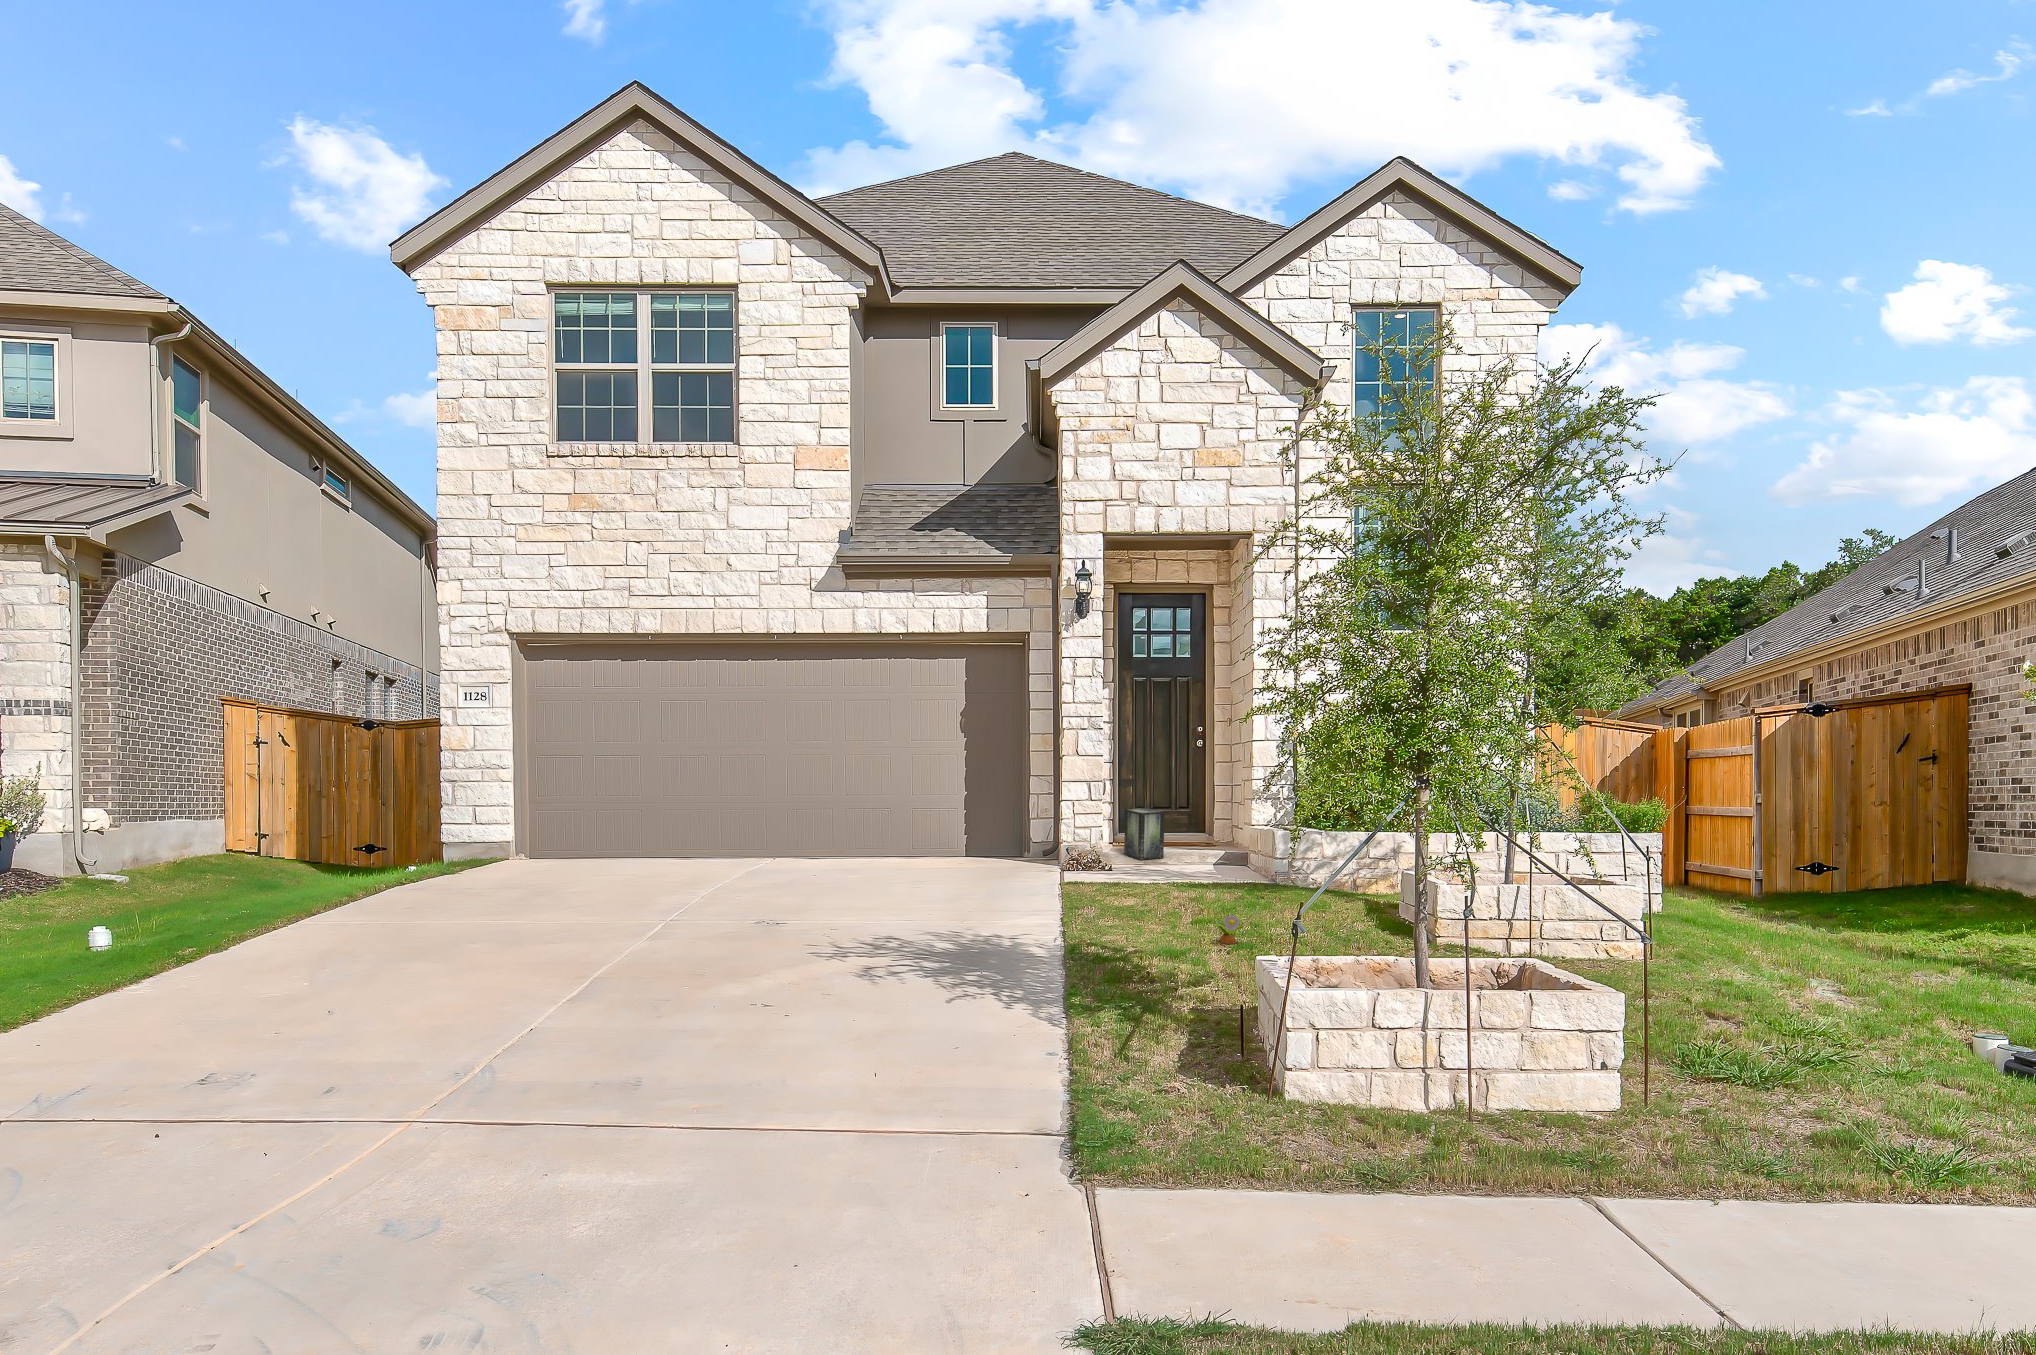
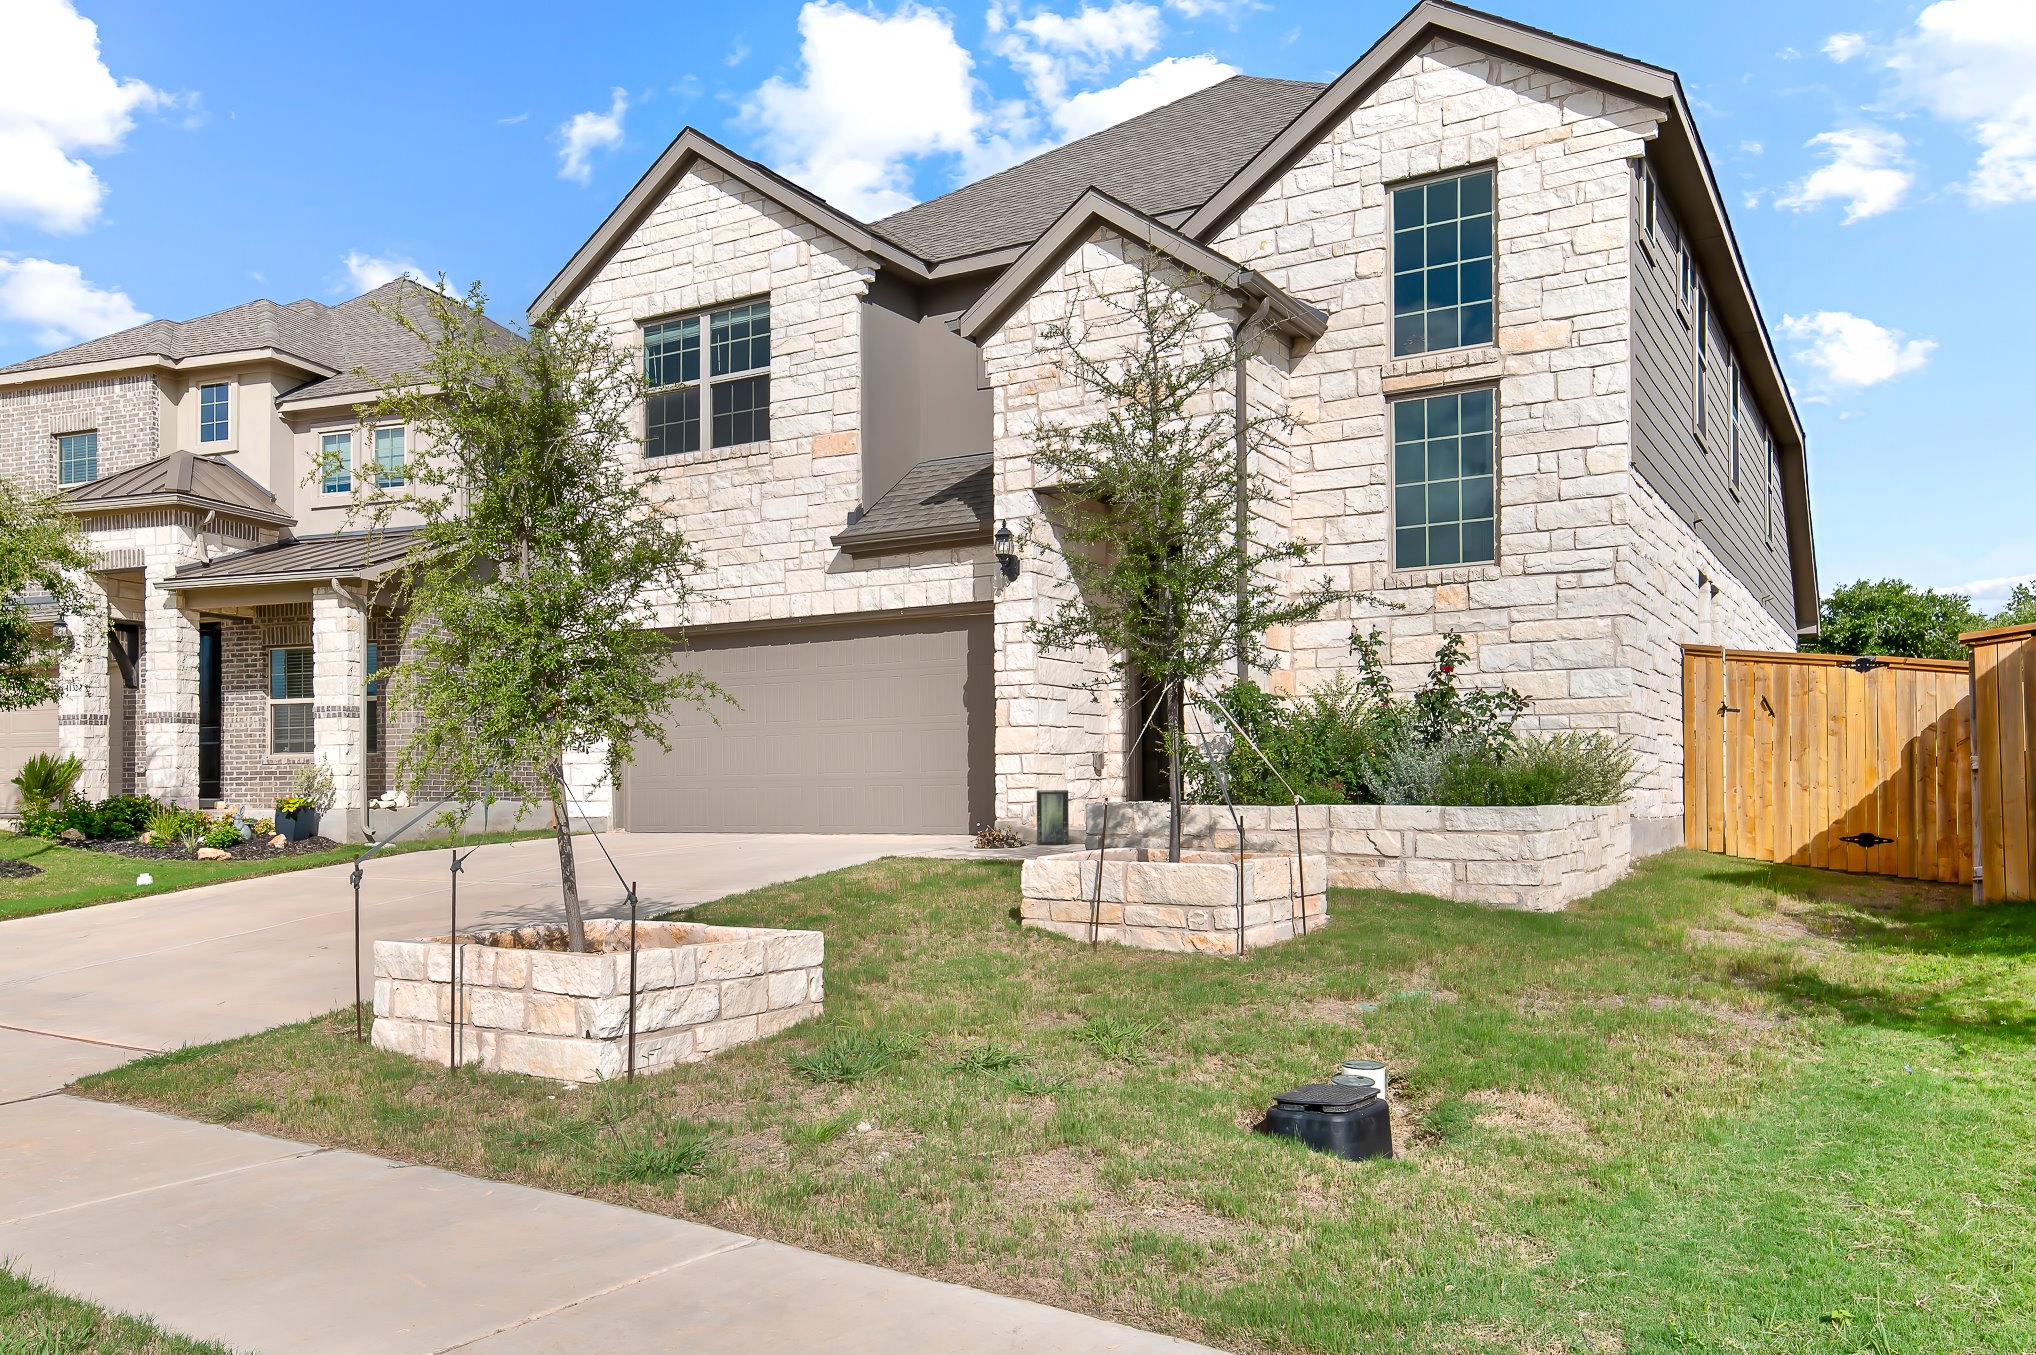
decorative plant: present [1214,914,1245,944] -> none [852,862,888,895]

